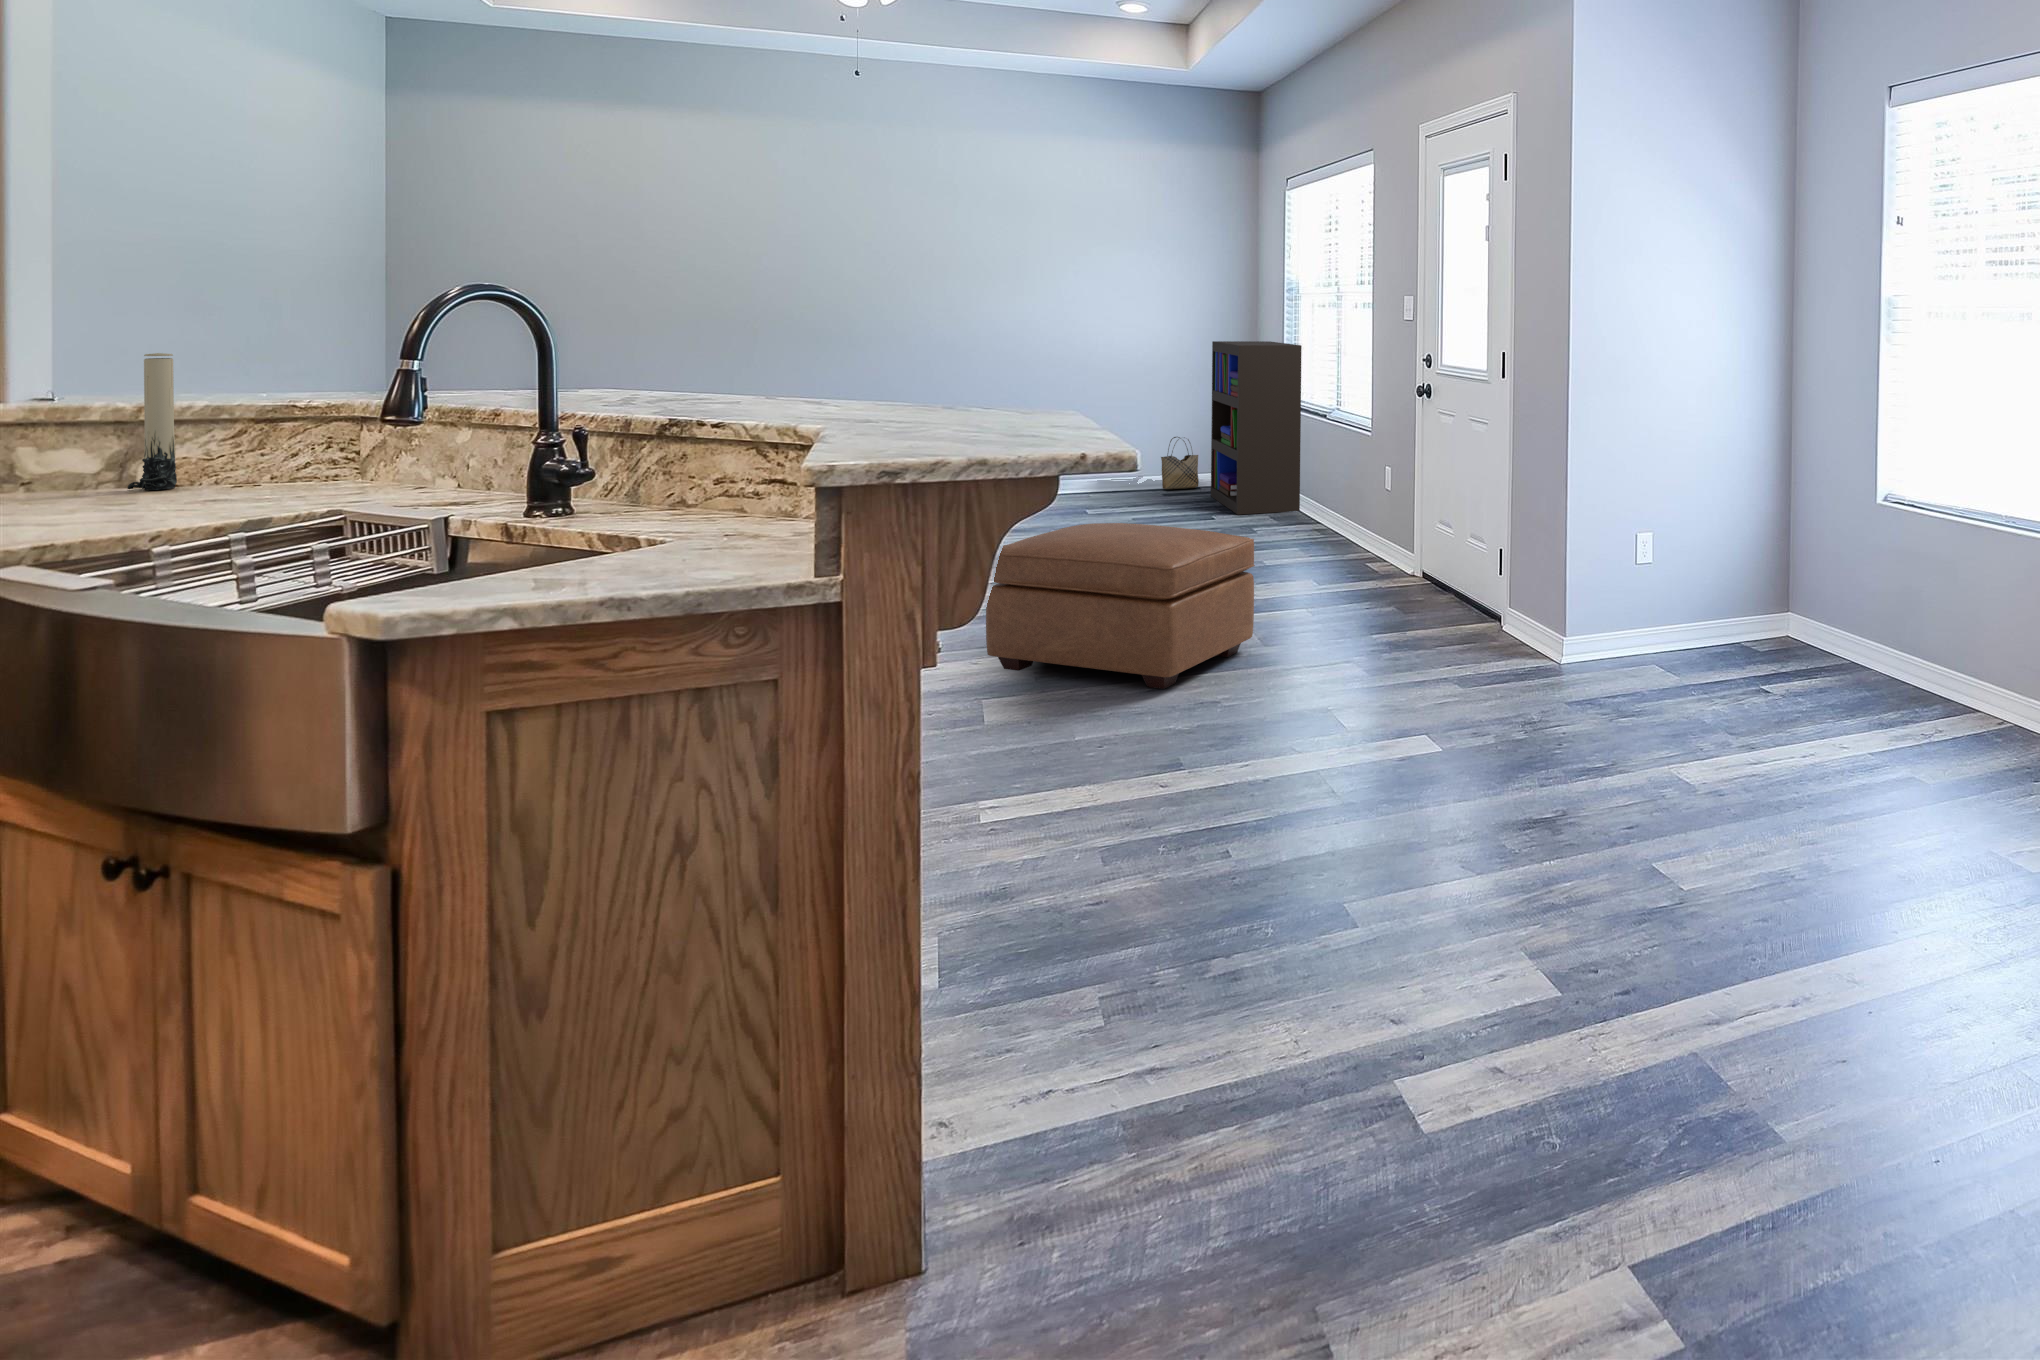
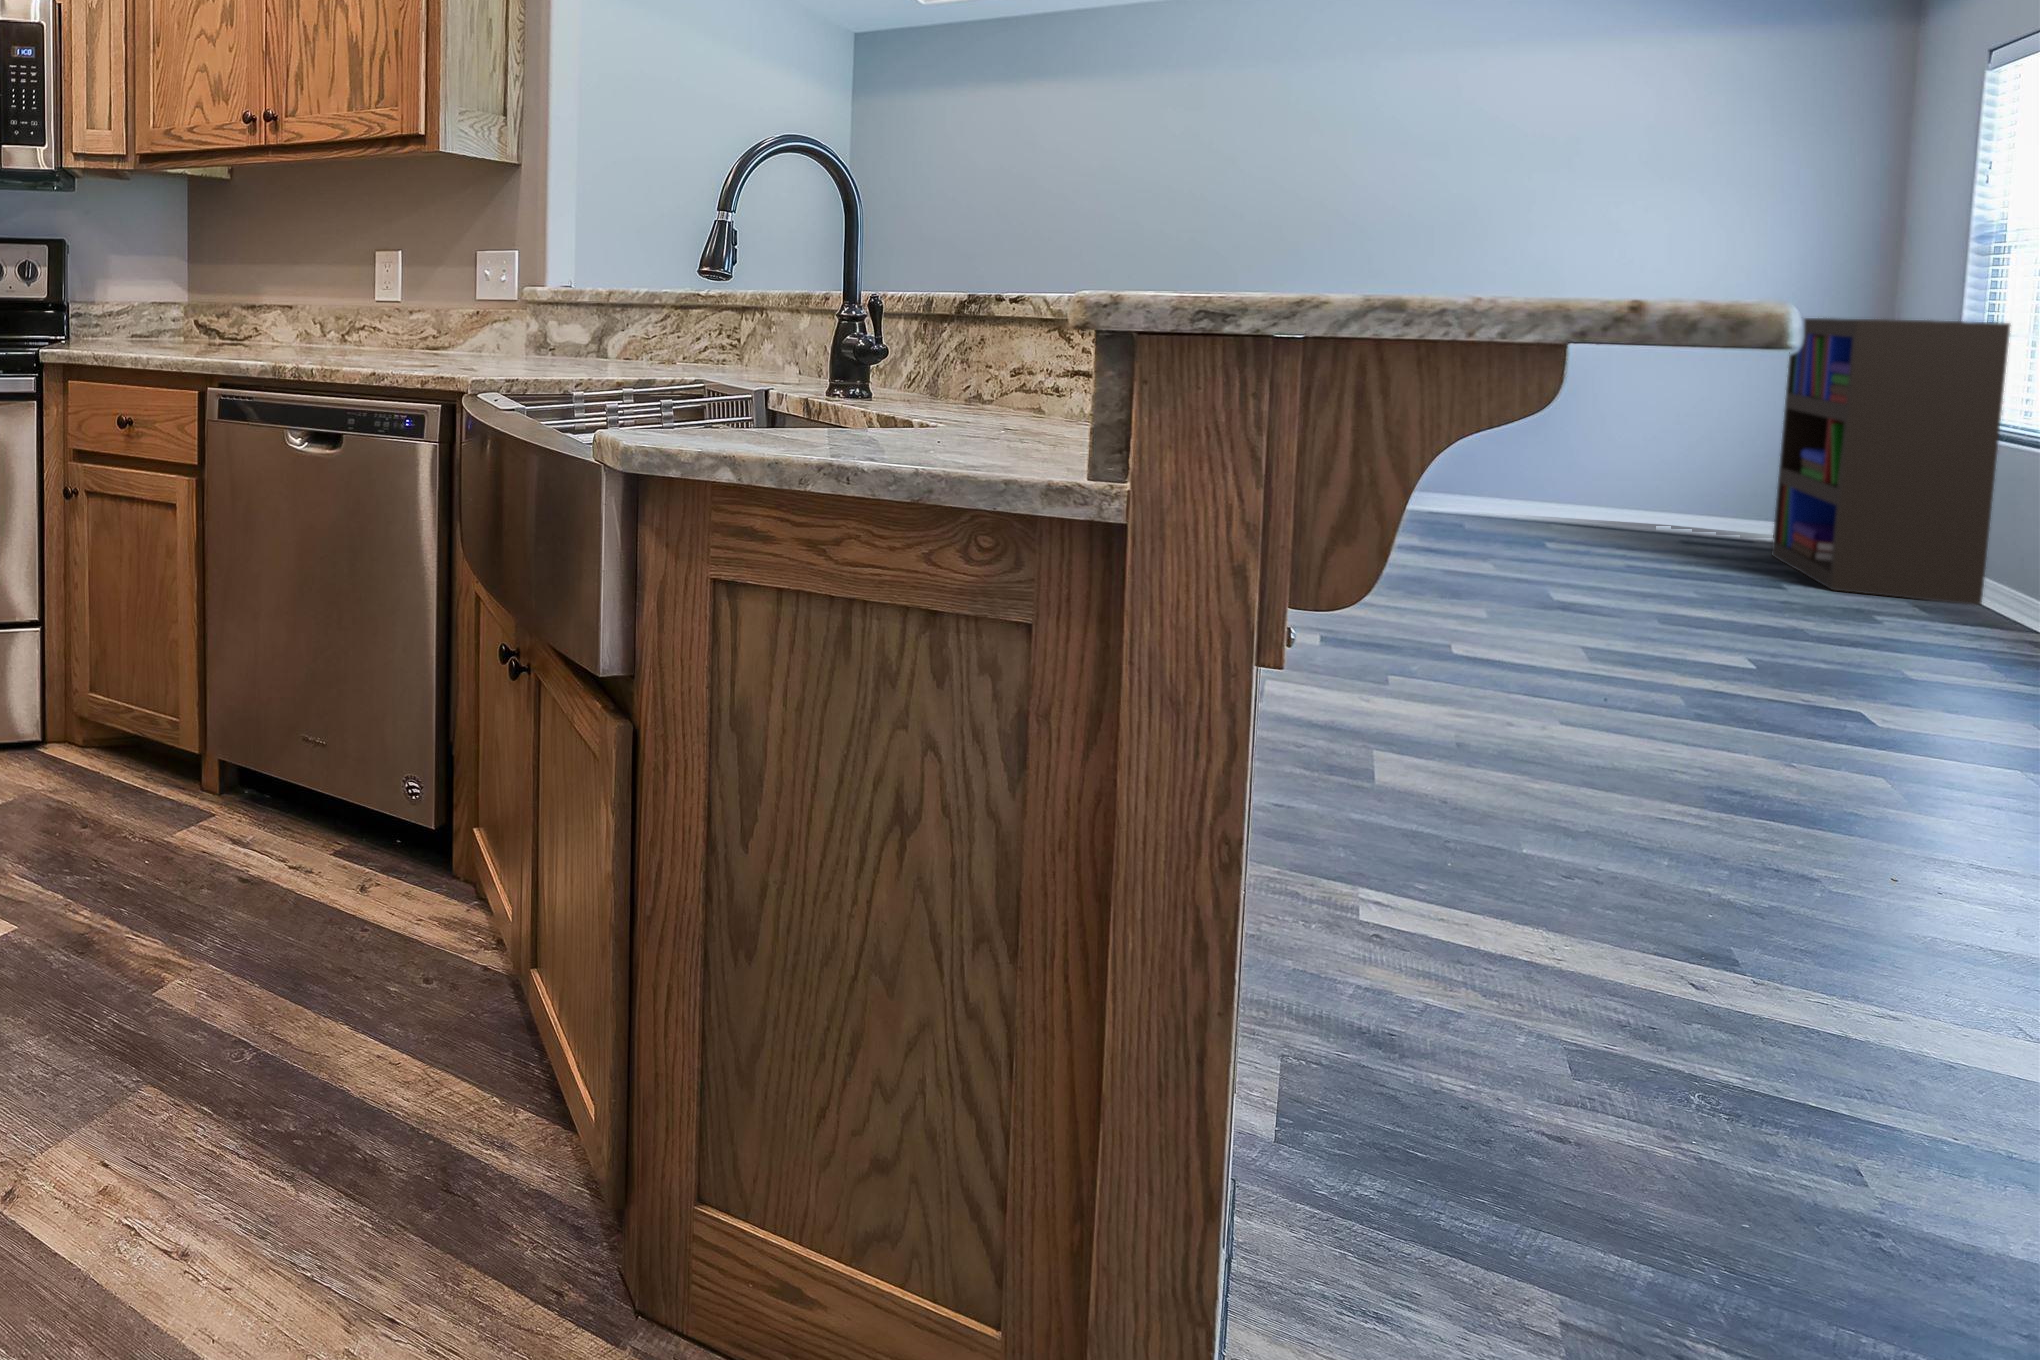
candle: present [128,353,177,490] -> none [607,248,634,362]
woven basket: present [1161,437,1199,489] -> none [1674,460,1748,540]
ottoman: present [986,523,1255,689] -> none [1377,550,1909,826]

